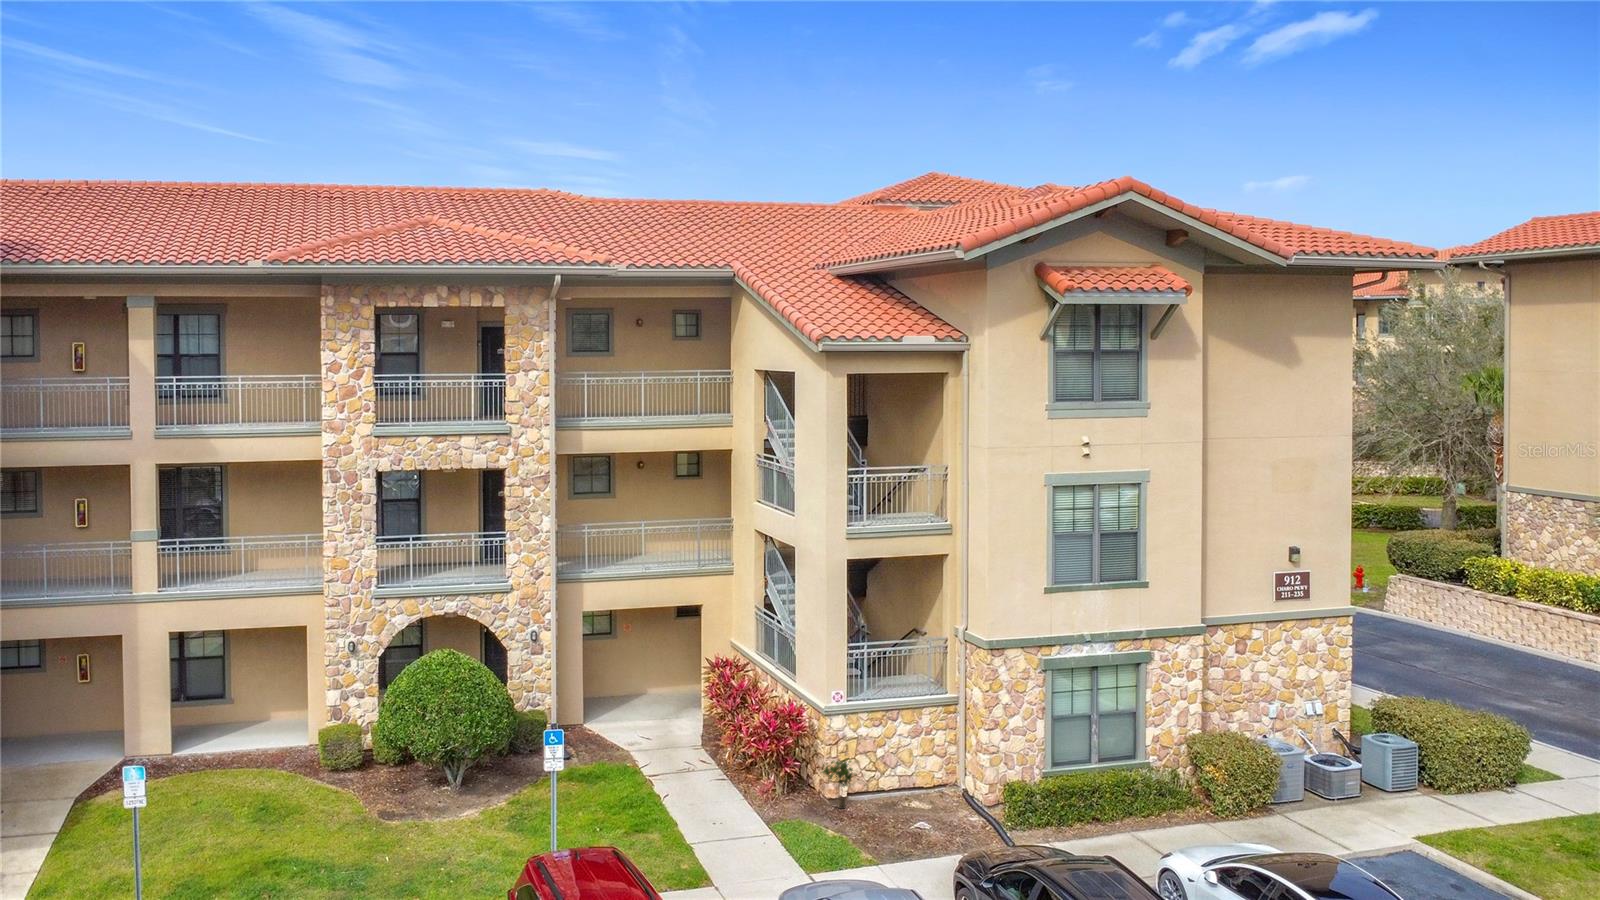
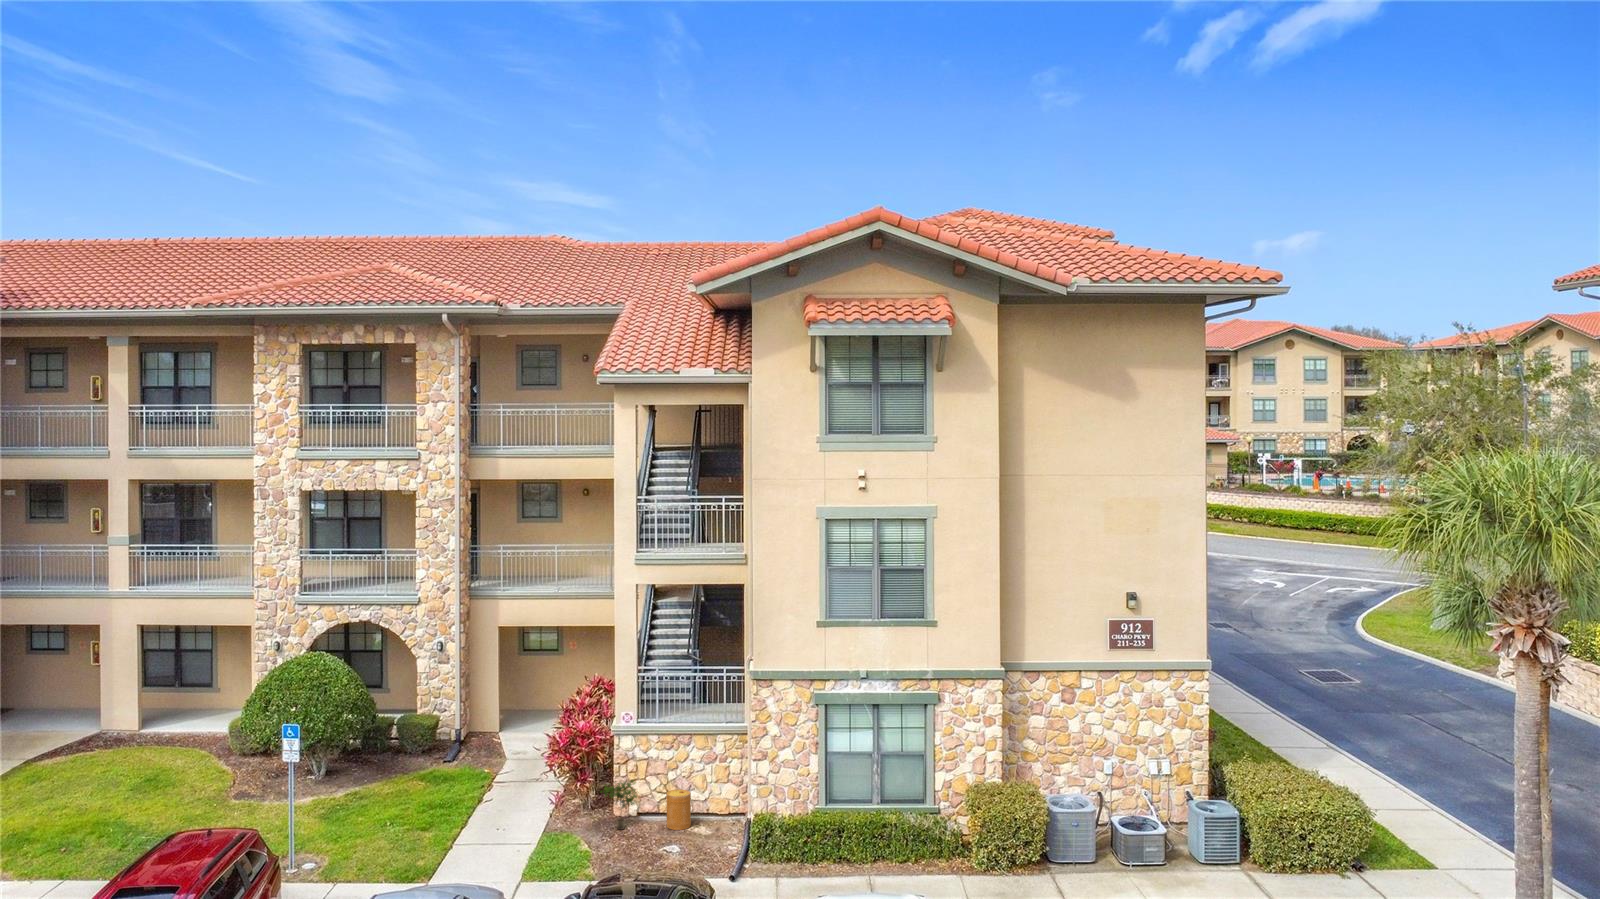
basket: none [882,764,907,804] -> present [666,789,691,830]

